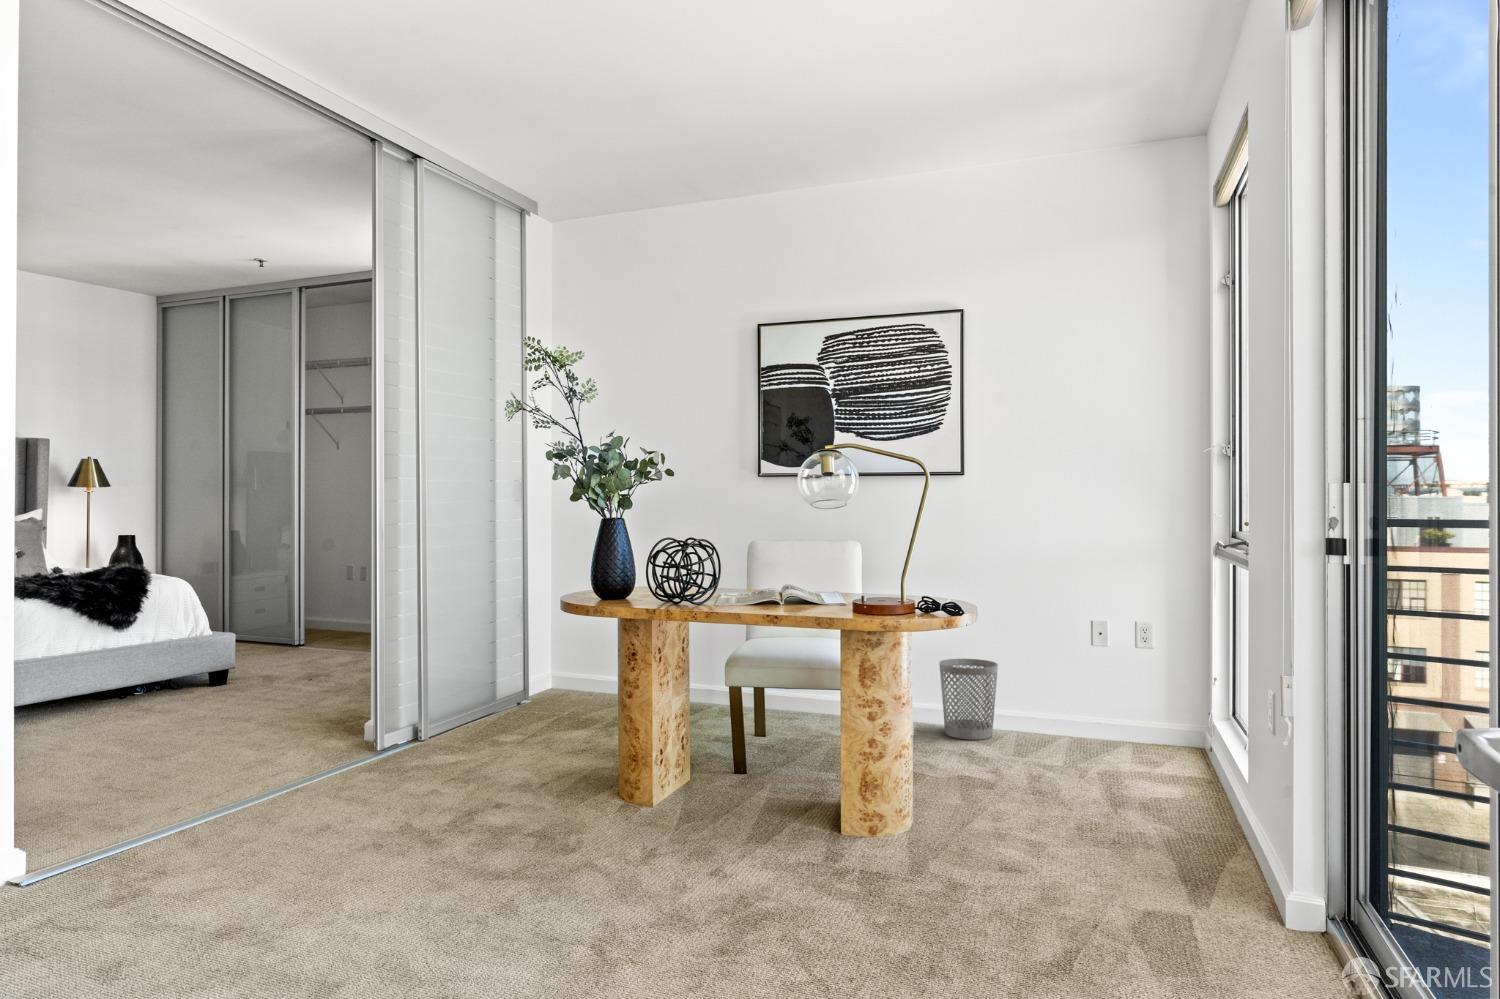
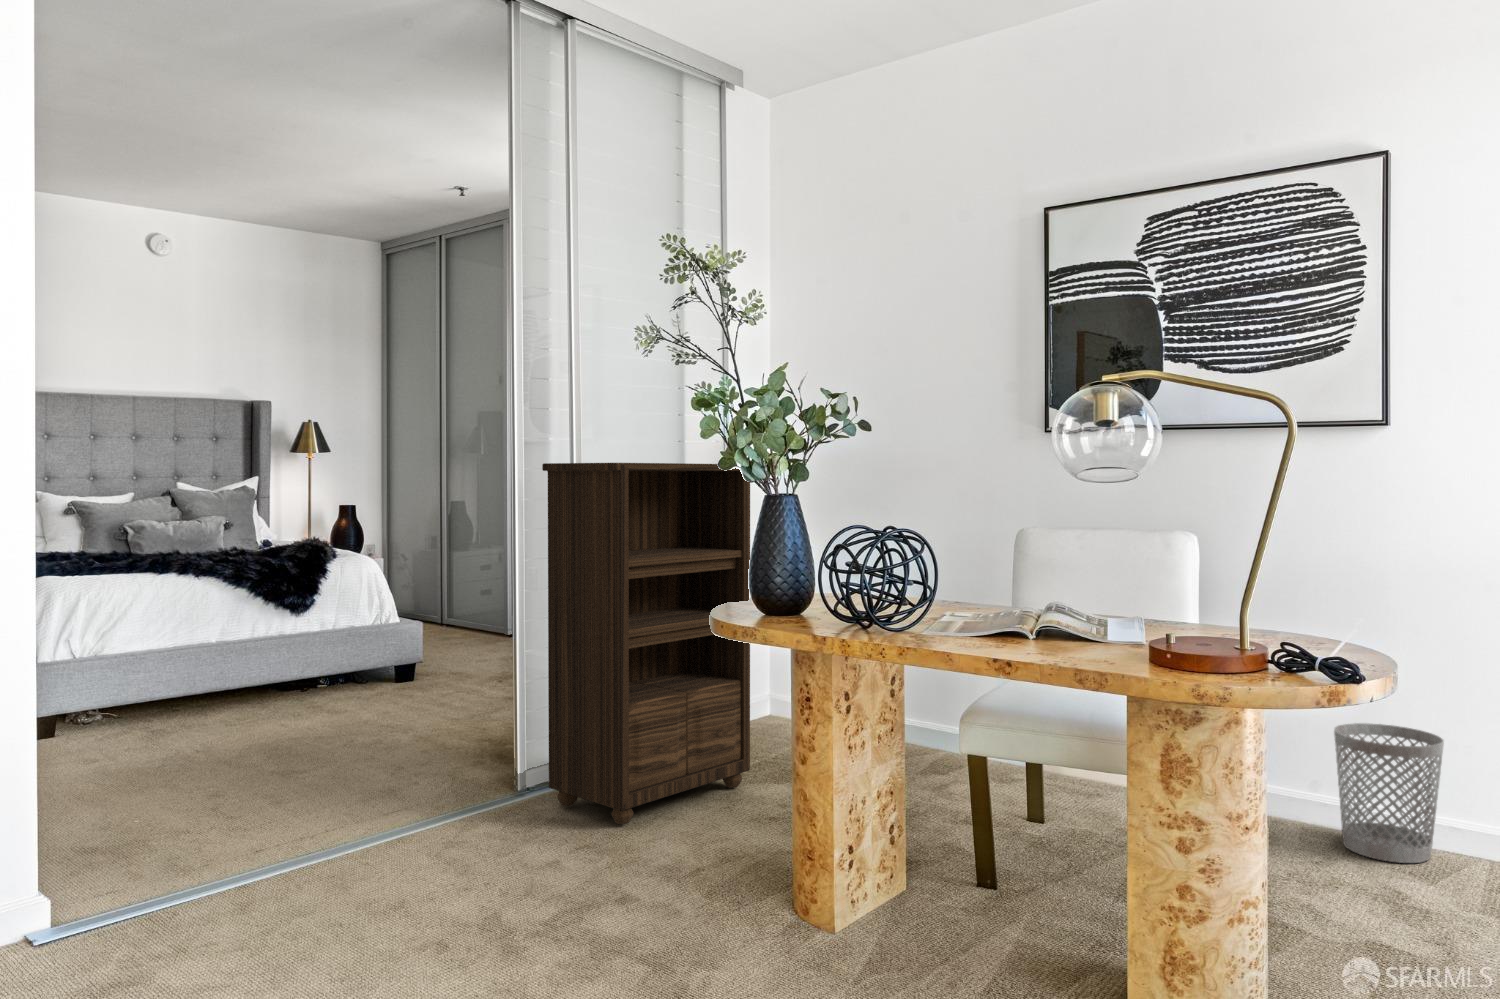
bookshelf: none [408,497,563,764] -> present [542,463,750,824]

